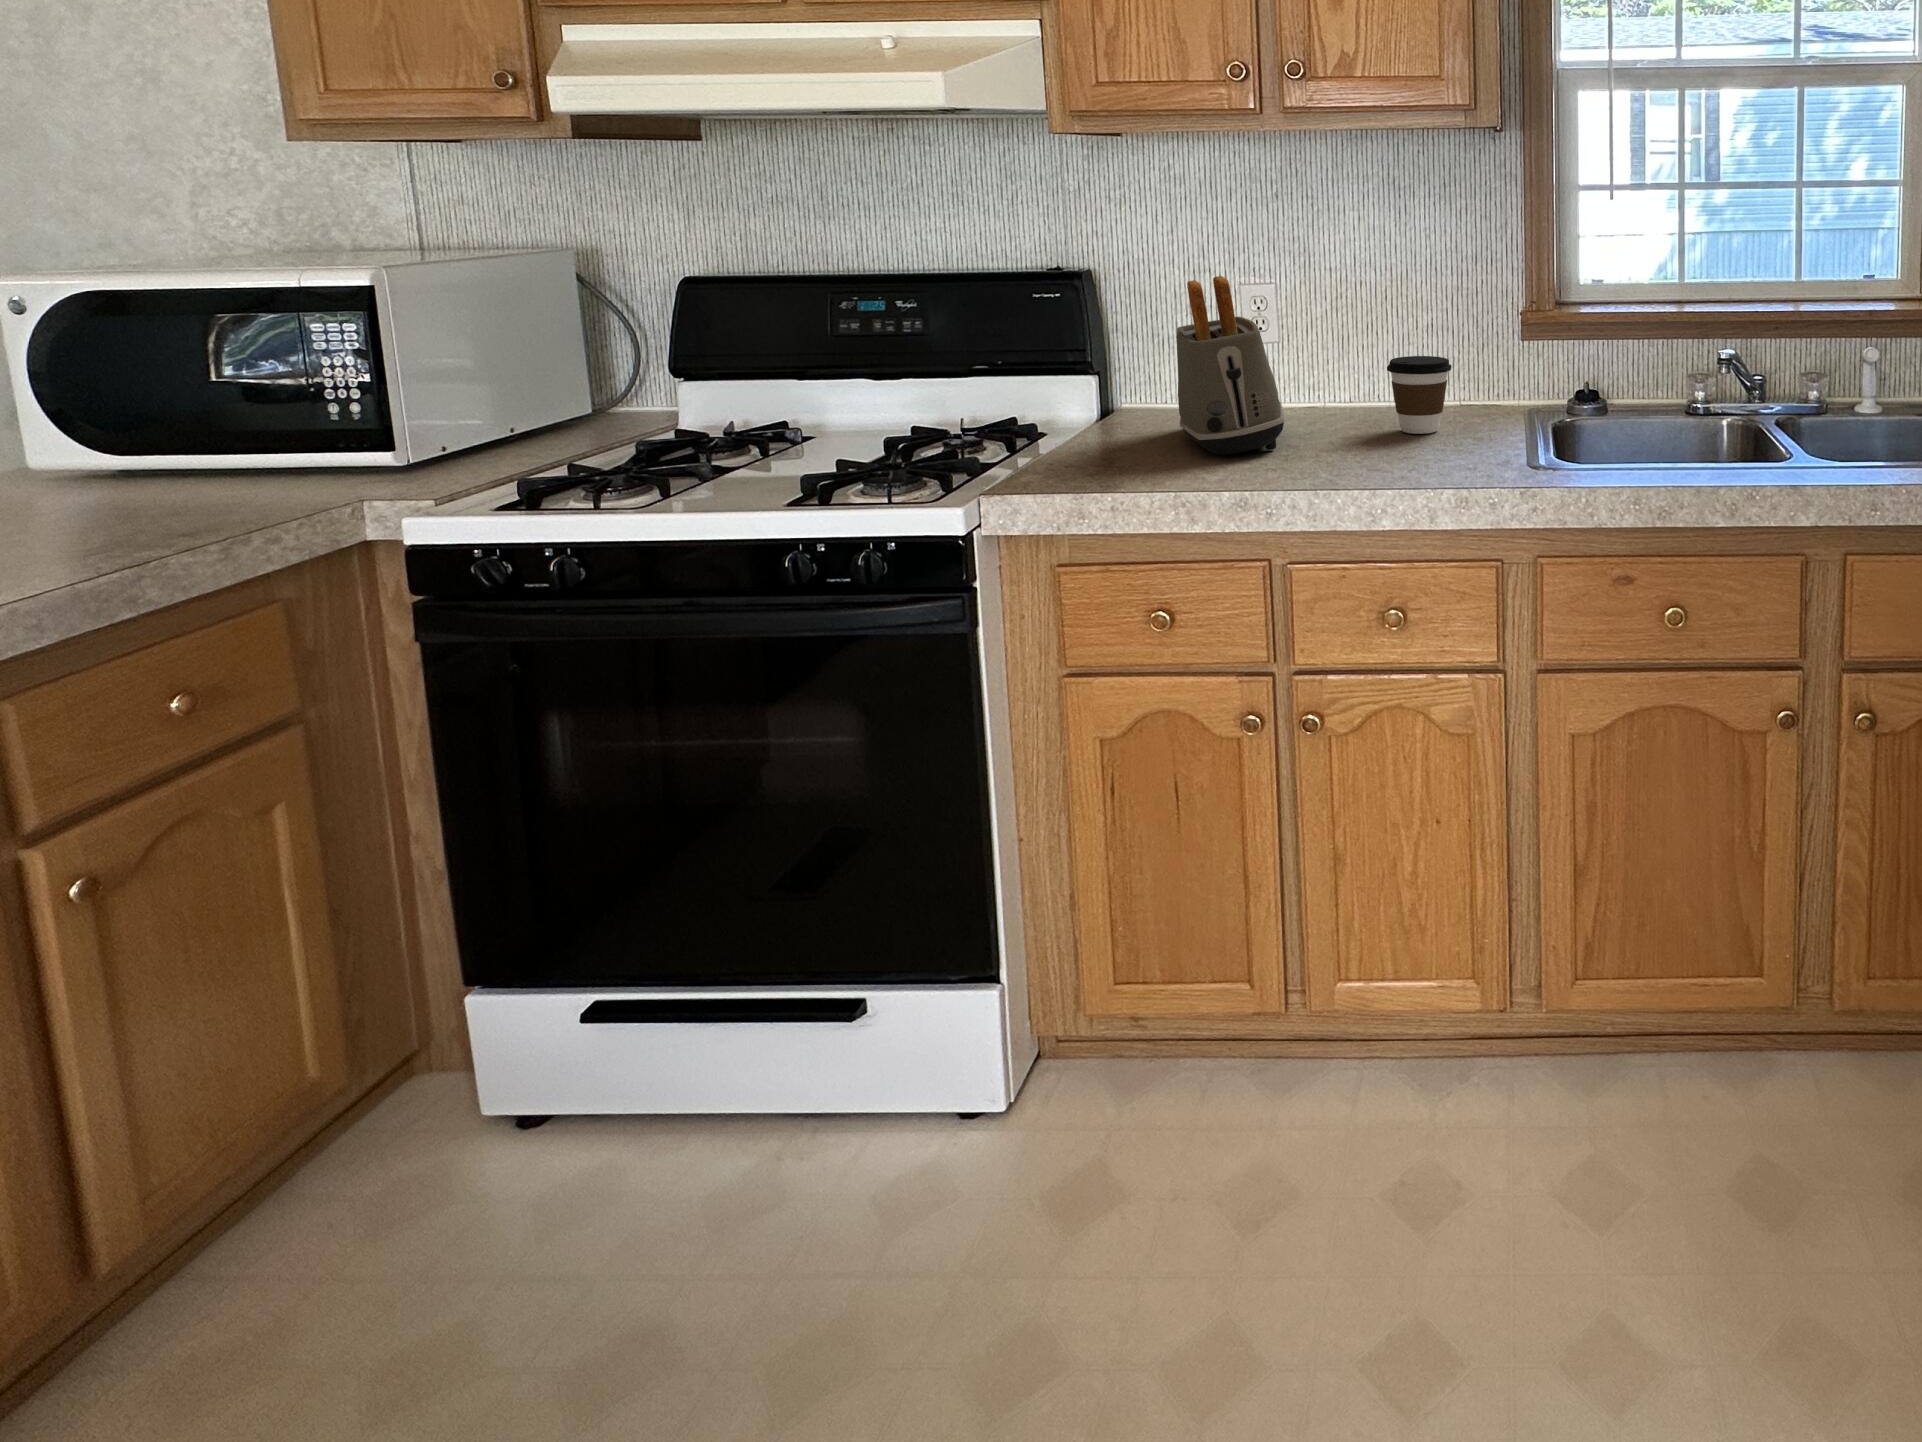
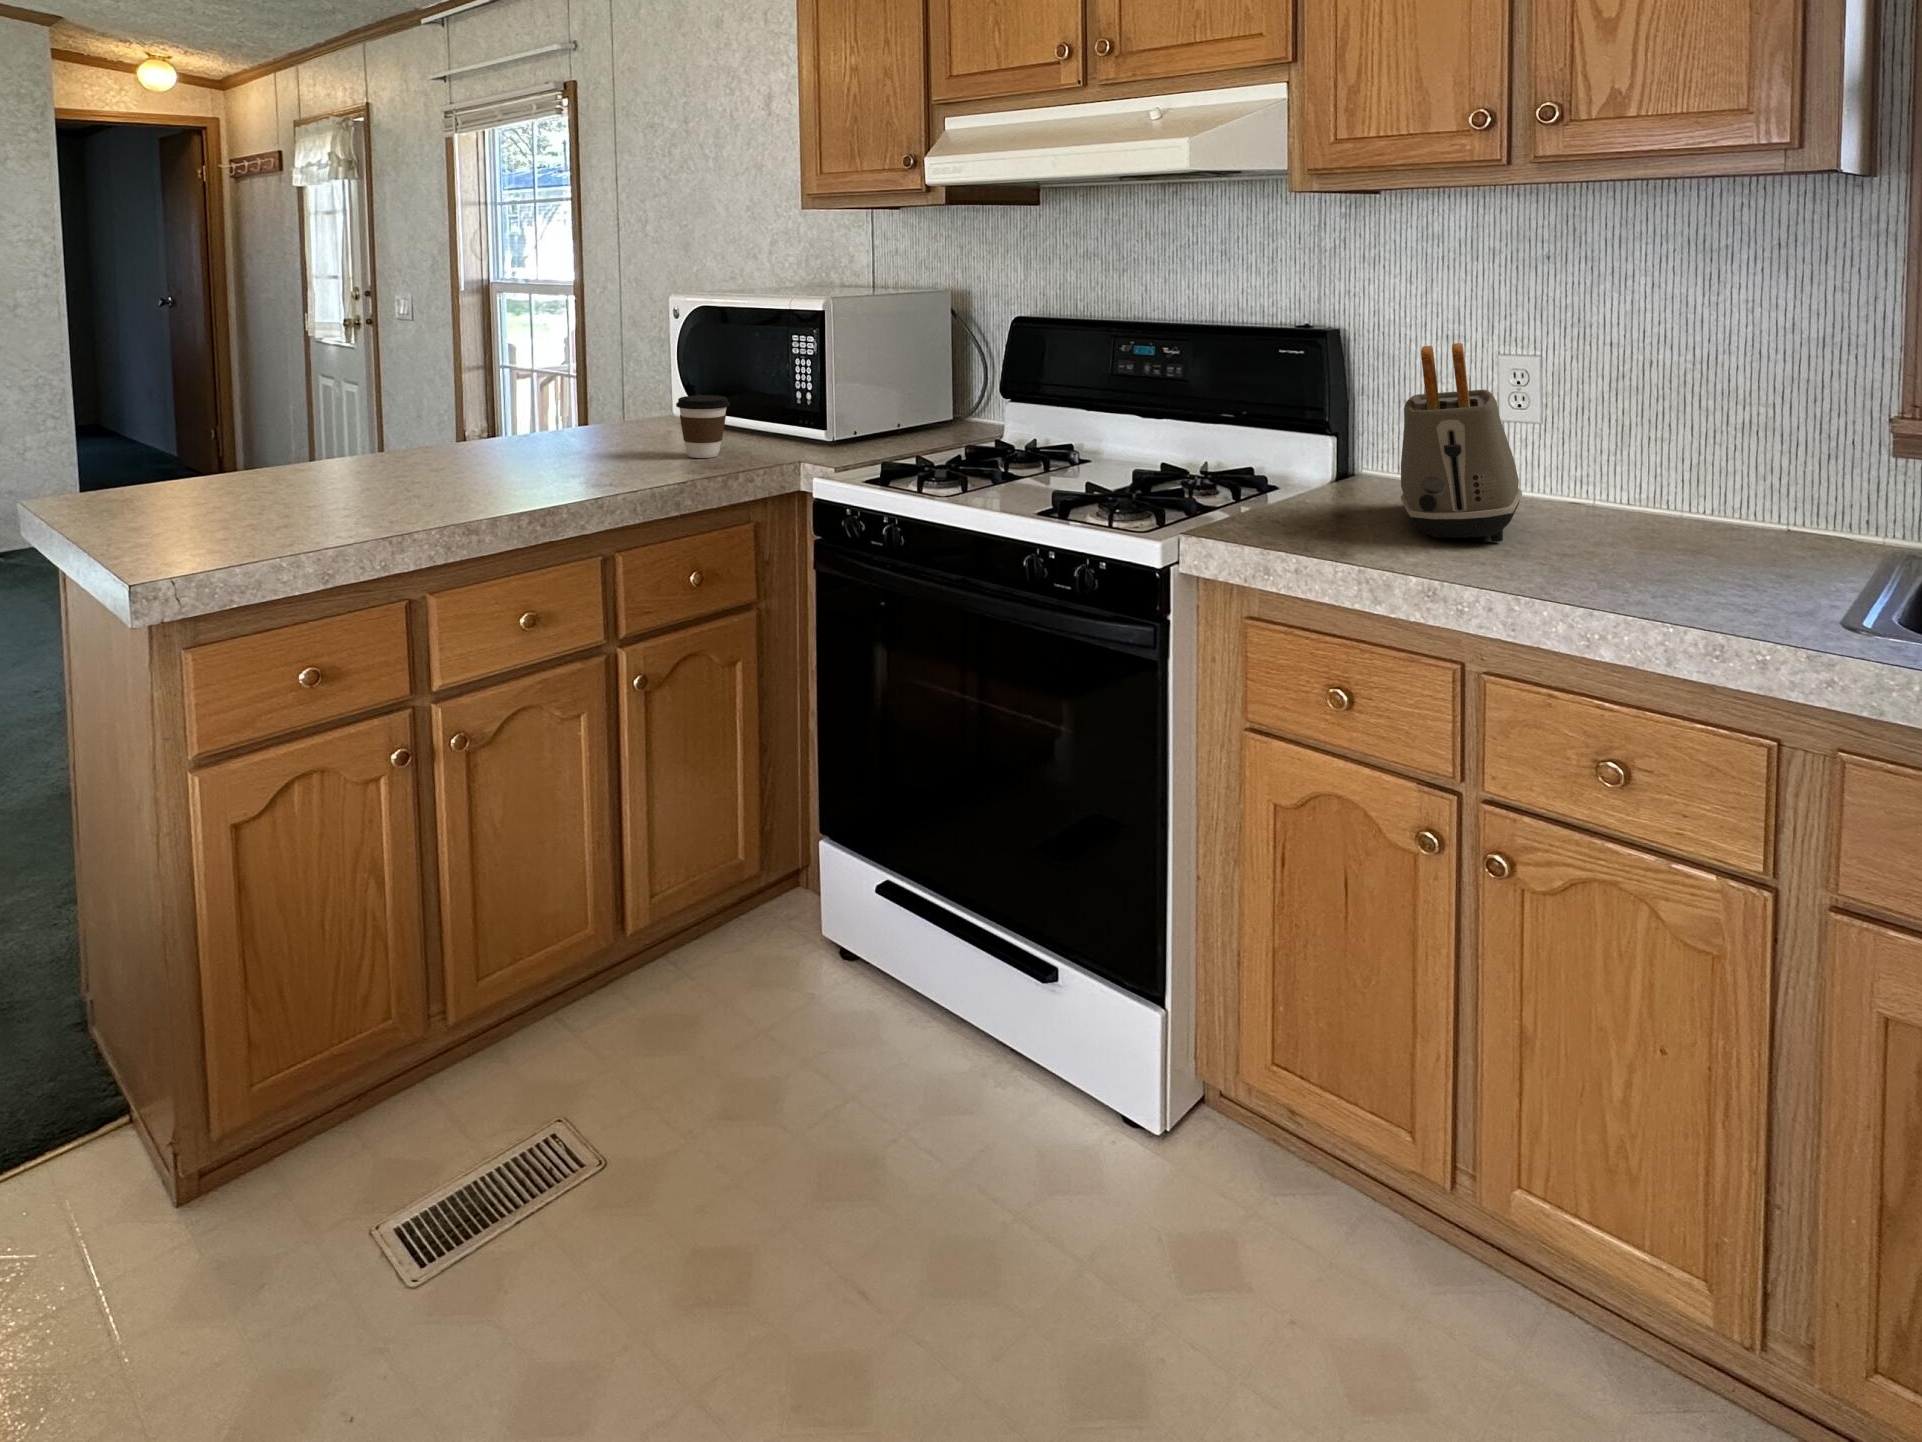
coffee cup: present [1387,356,1451,434] -> present [676,395,730,458]

